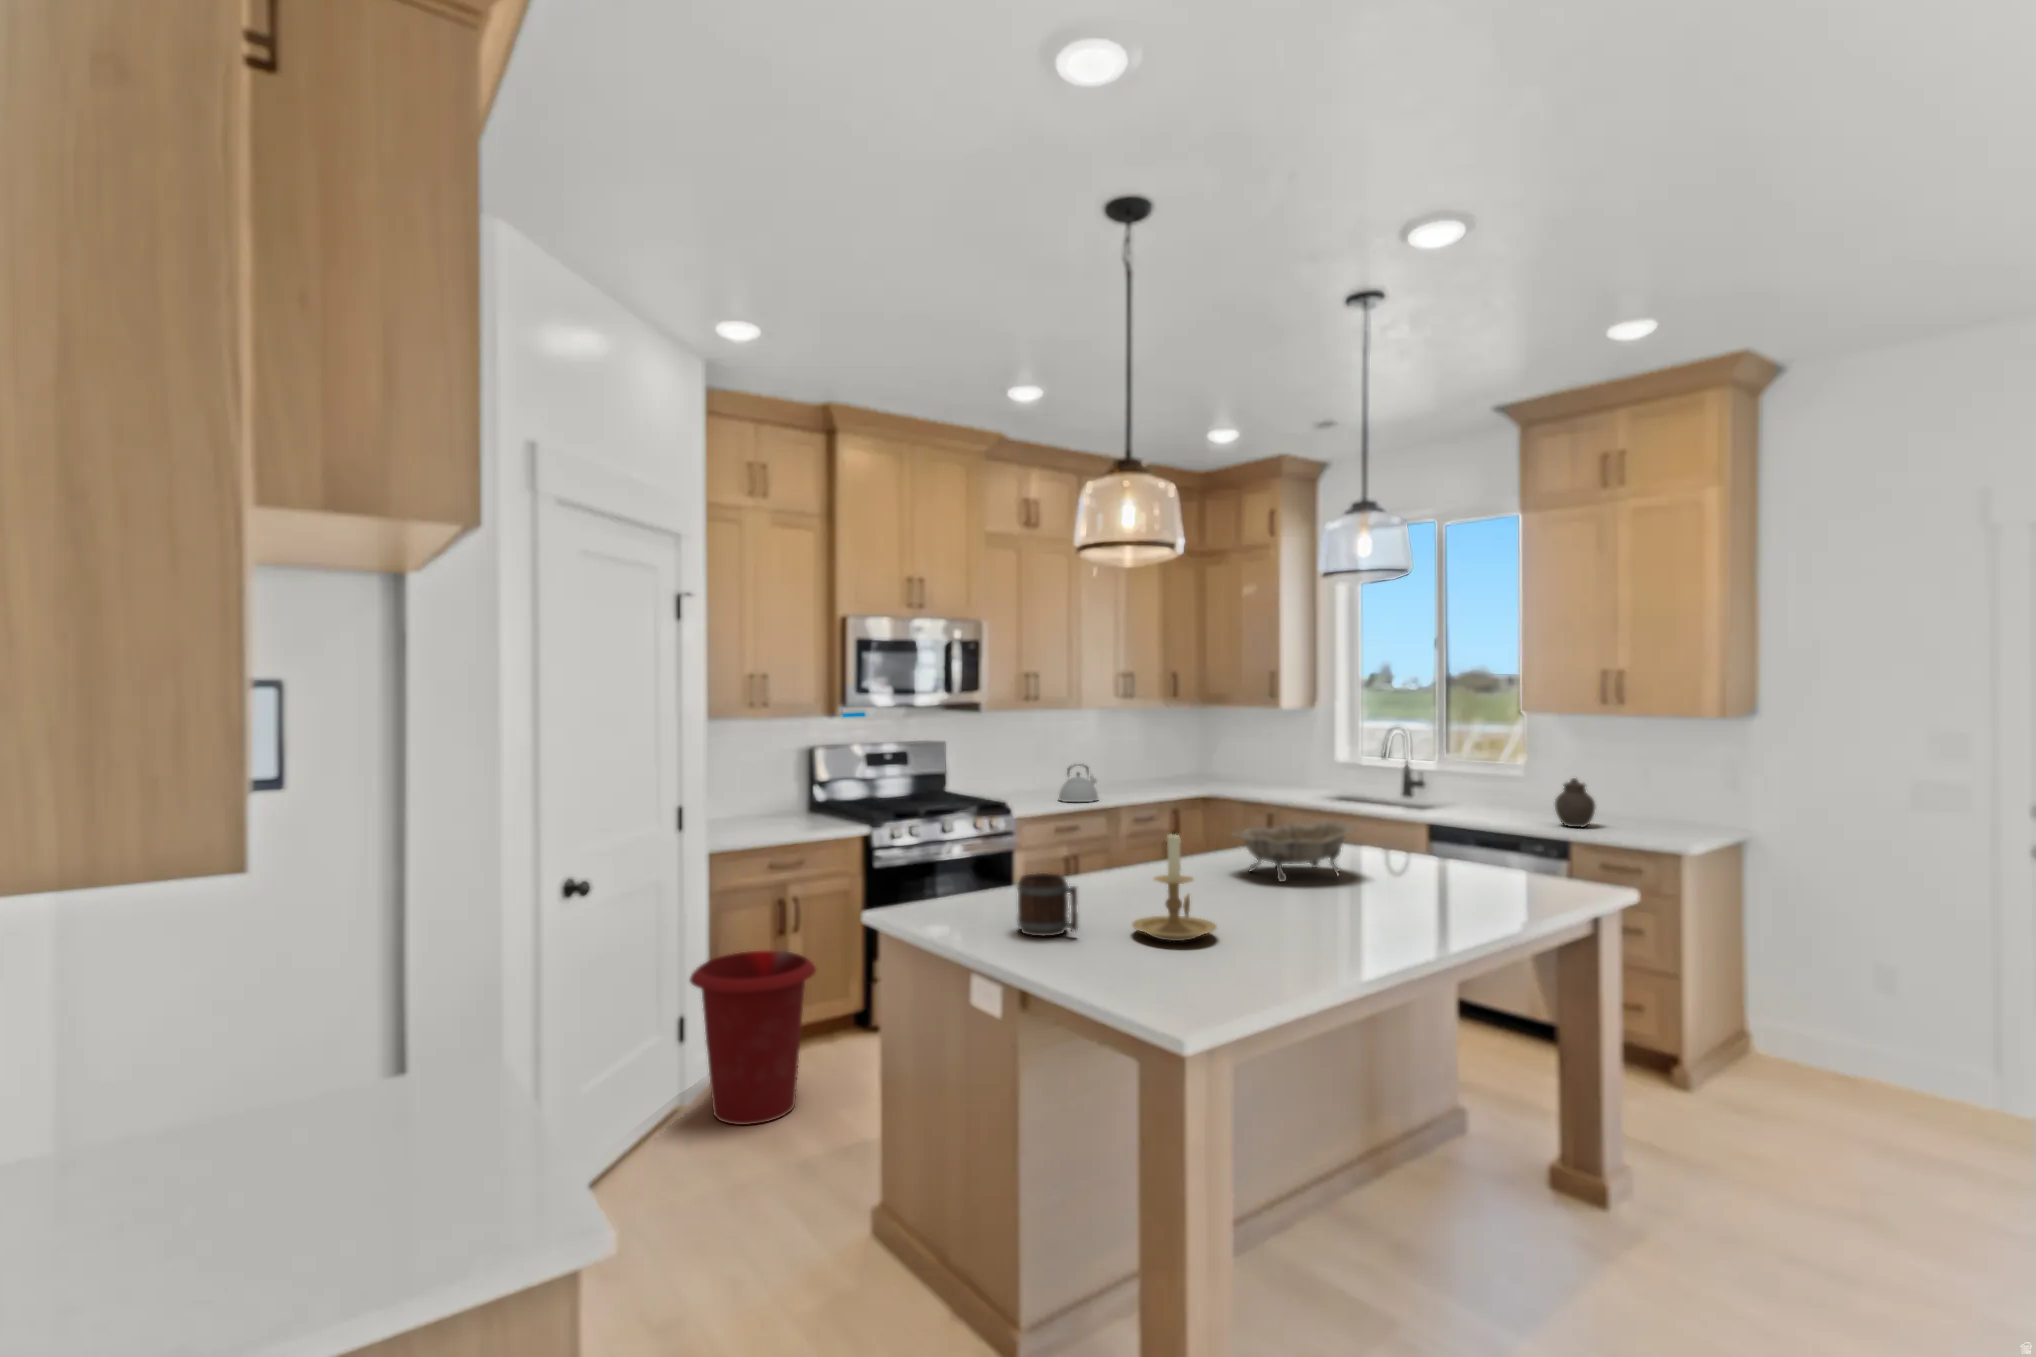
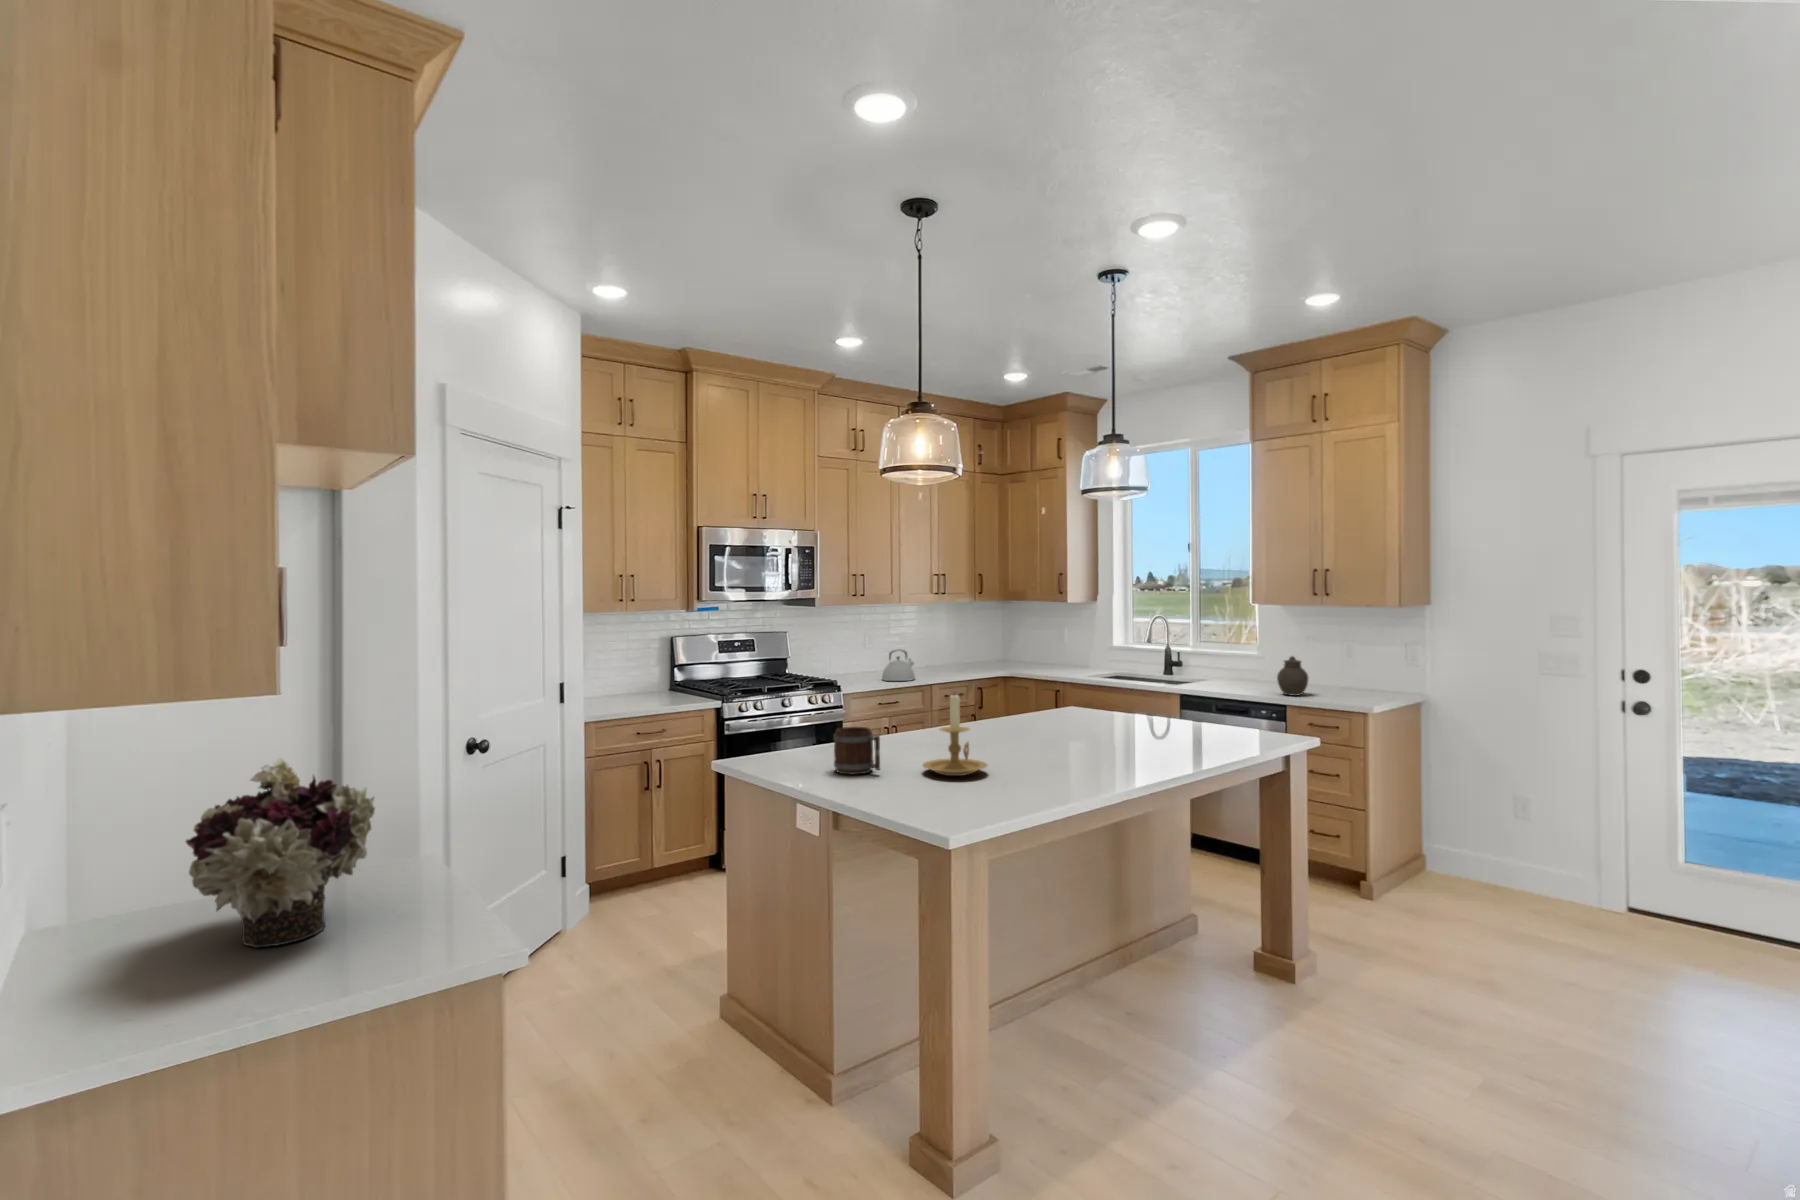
decorative bowl: present [1232,821,1357,882] -> none [1008,688,1107,736]
flower arrangement: none [142,937,412,1209] -> present [186,758,375,948]
waste bin: present [690,950,816,1125] -> none [572,801,677,940]

